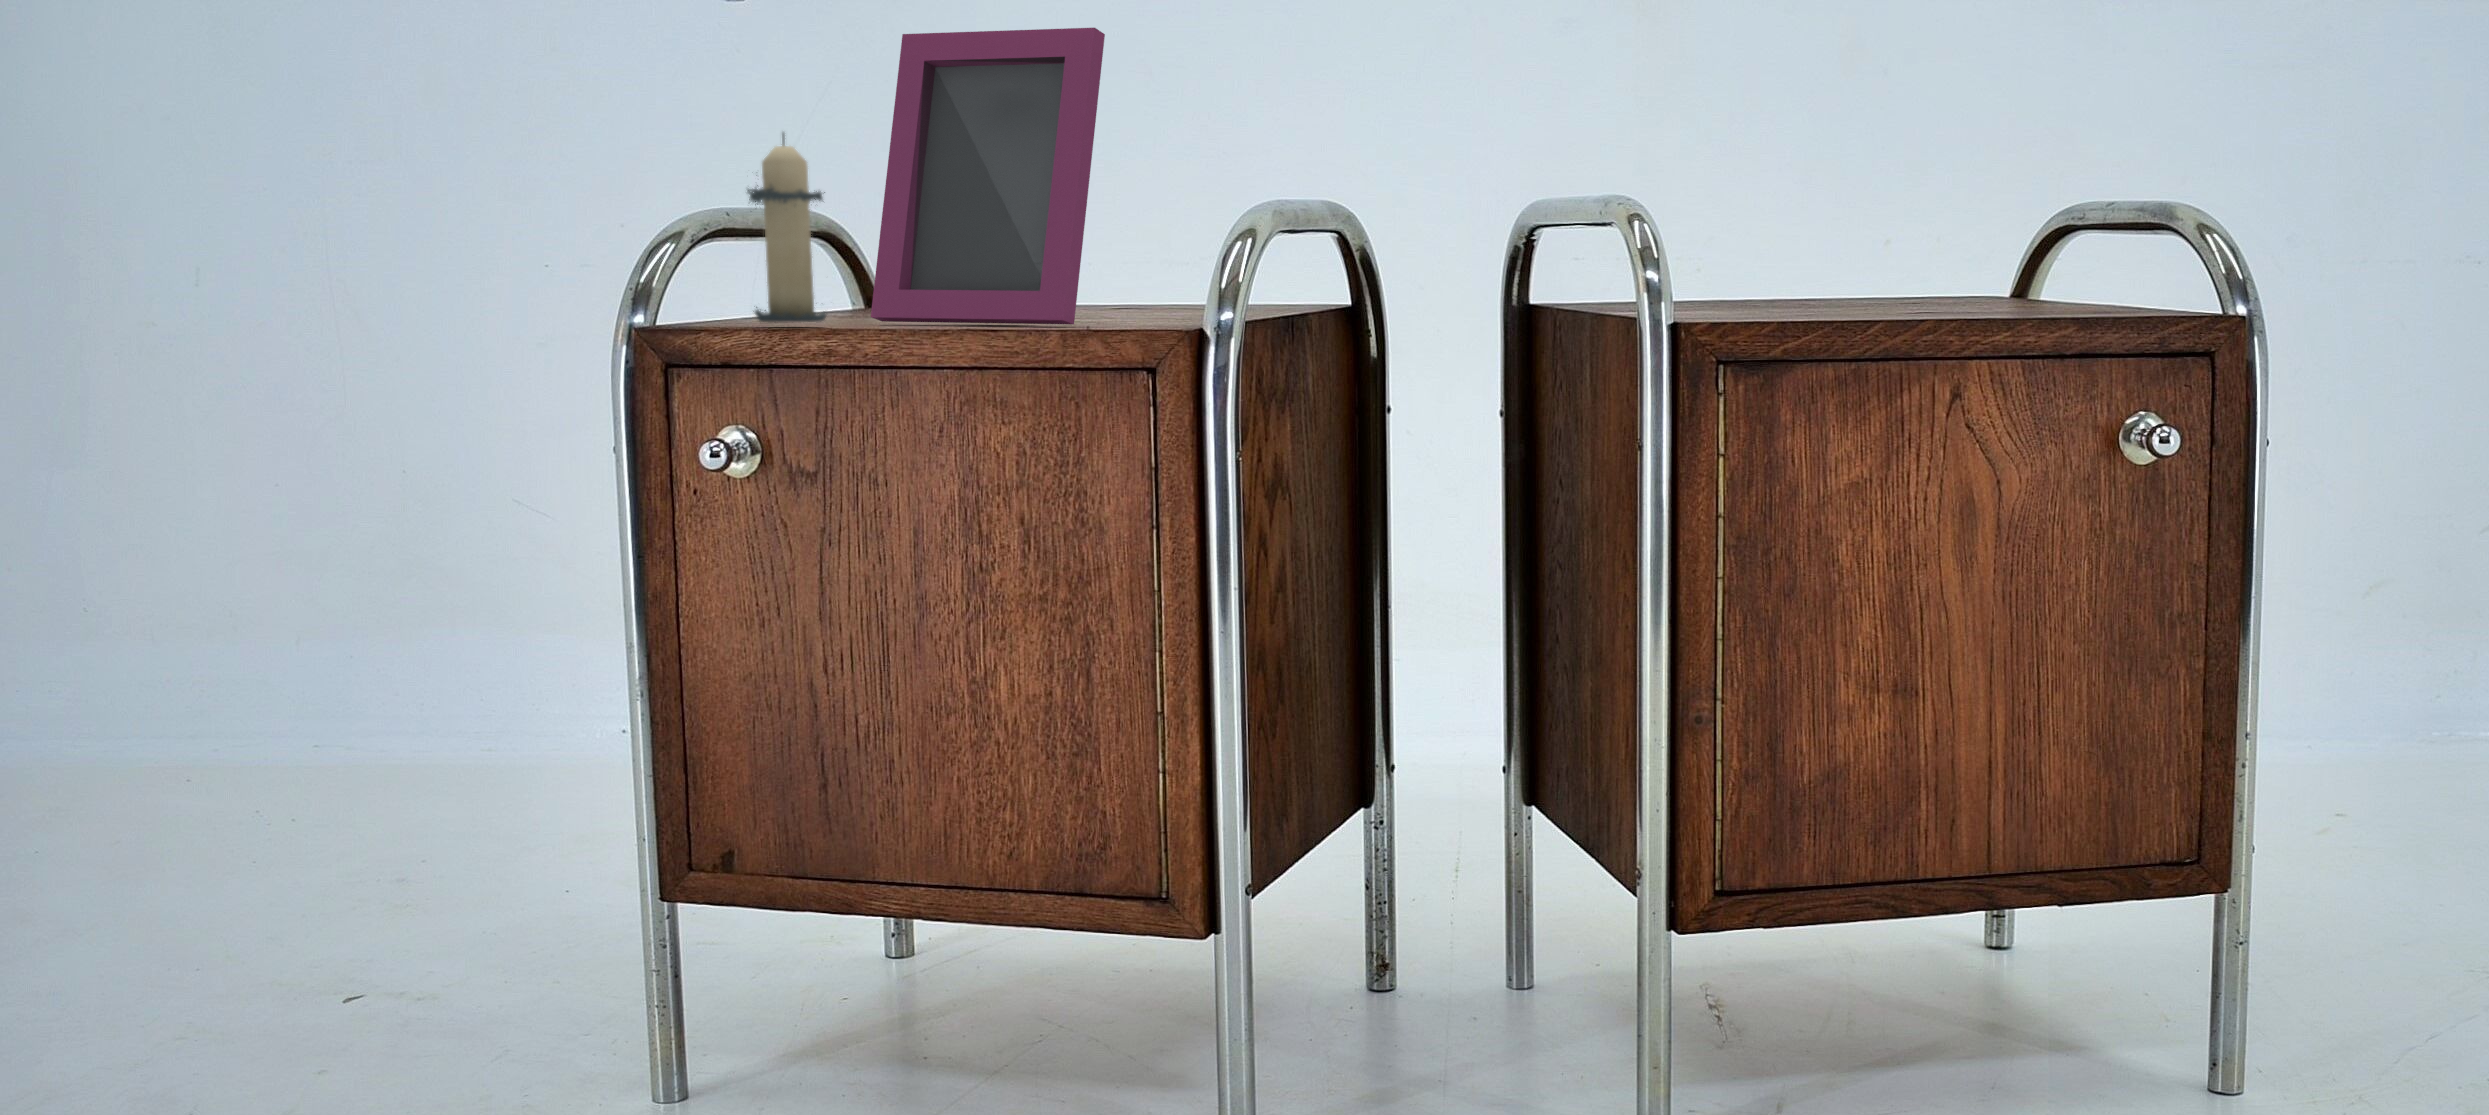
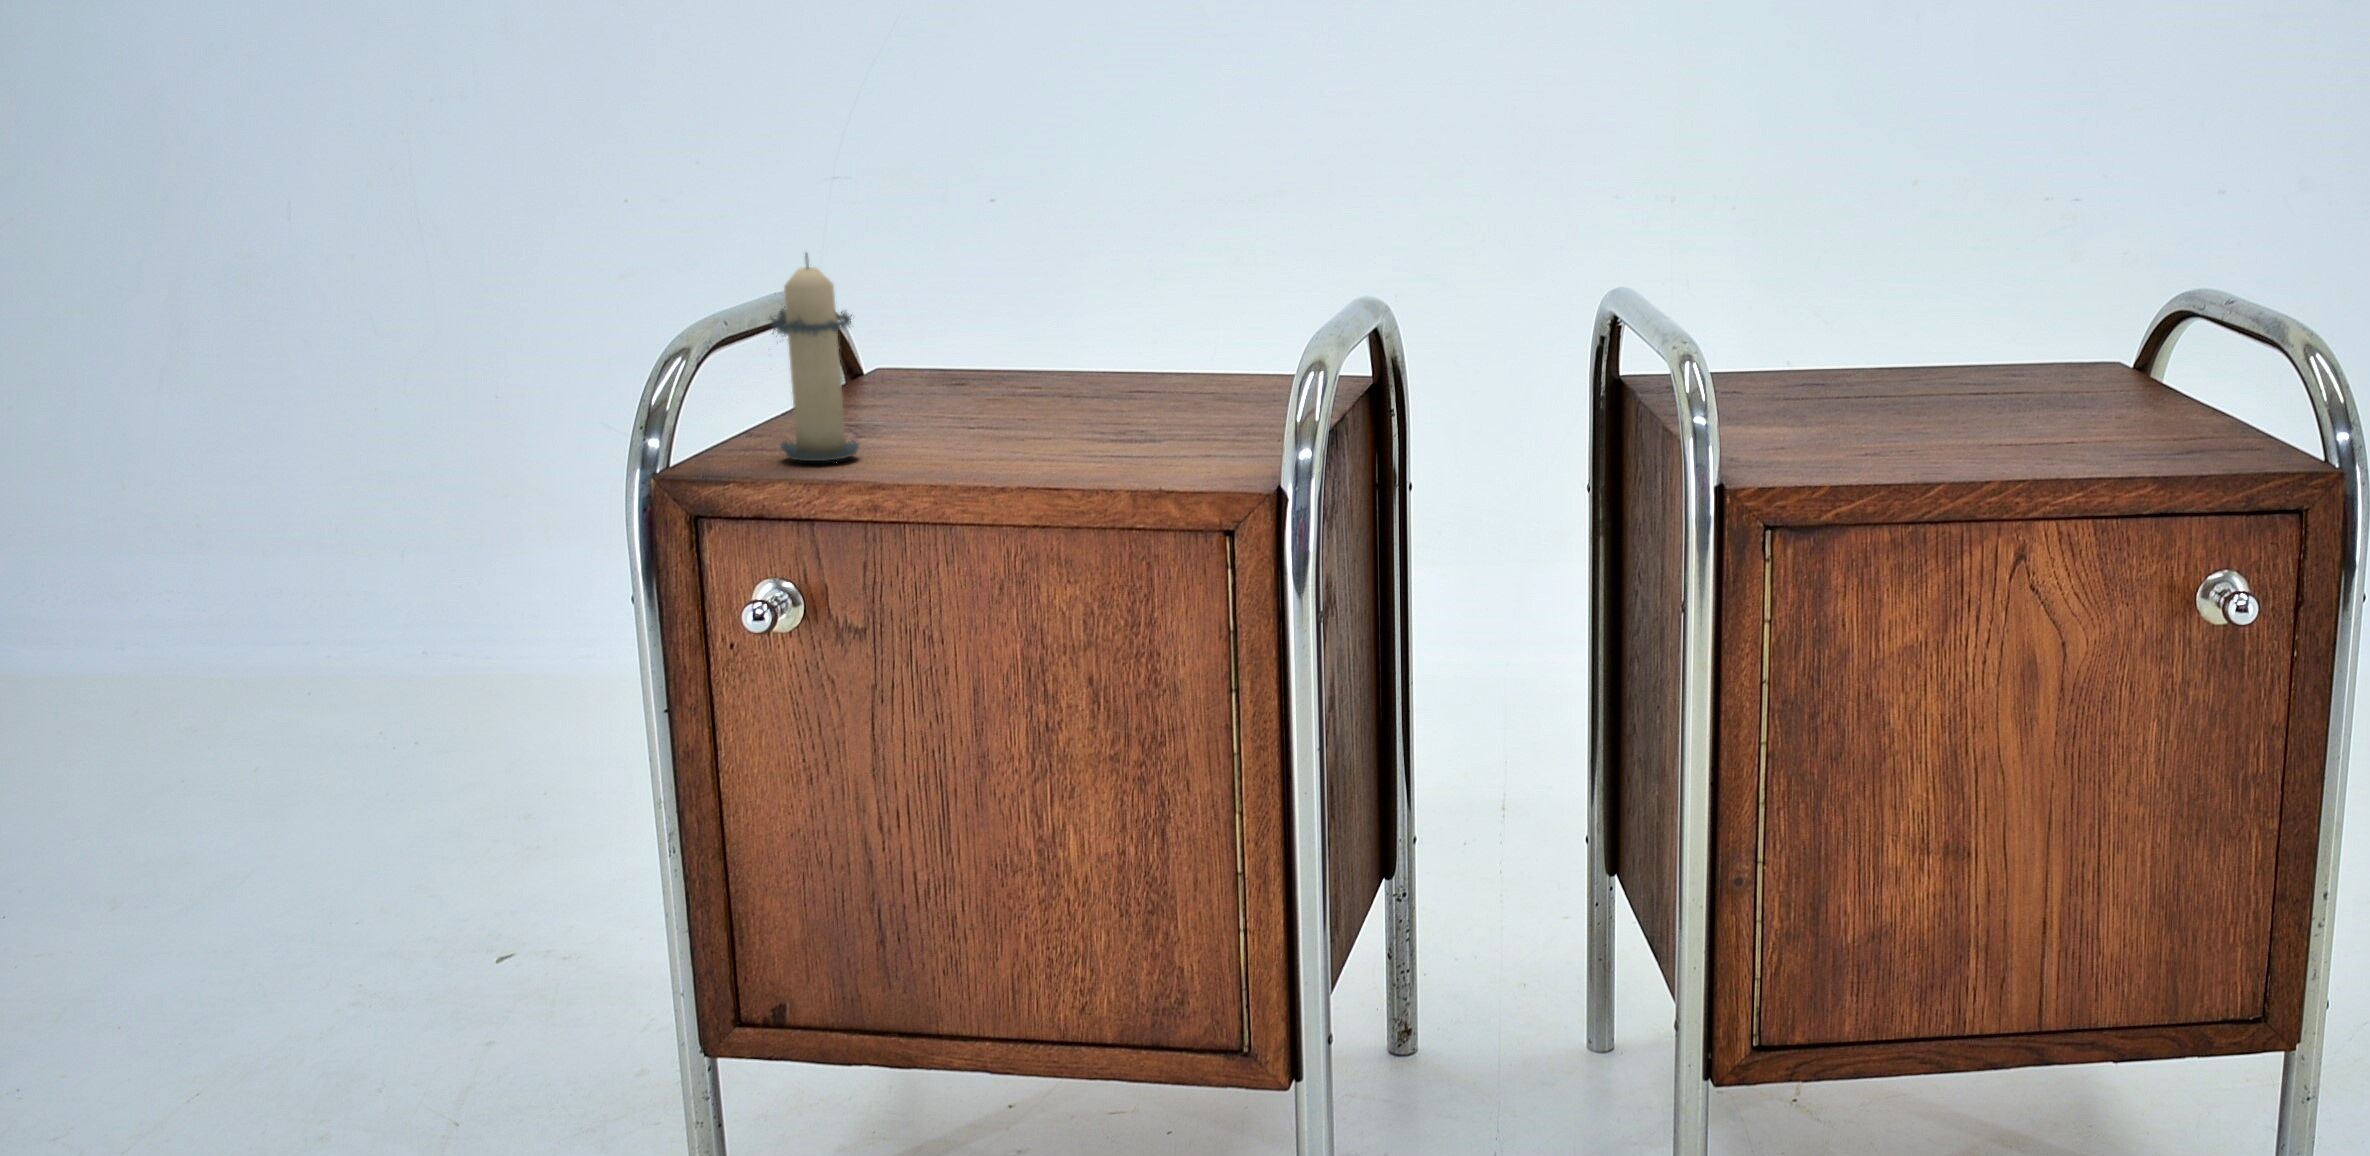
picture frame: present [871,28,1105,324] -> none [882,95,1132,426]

